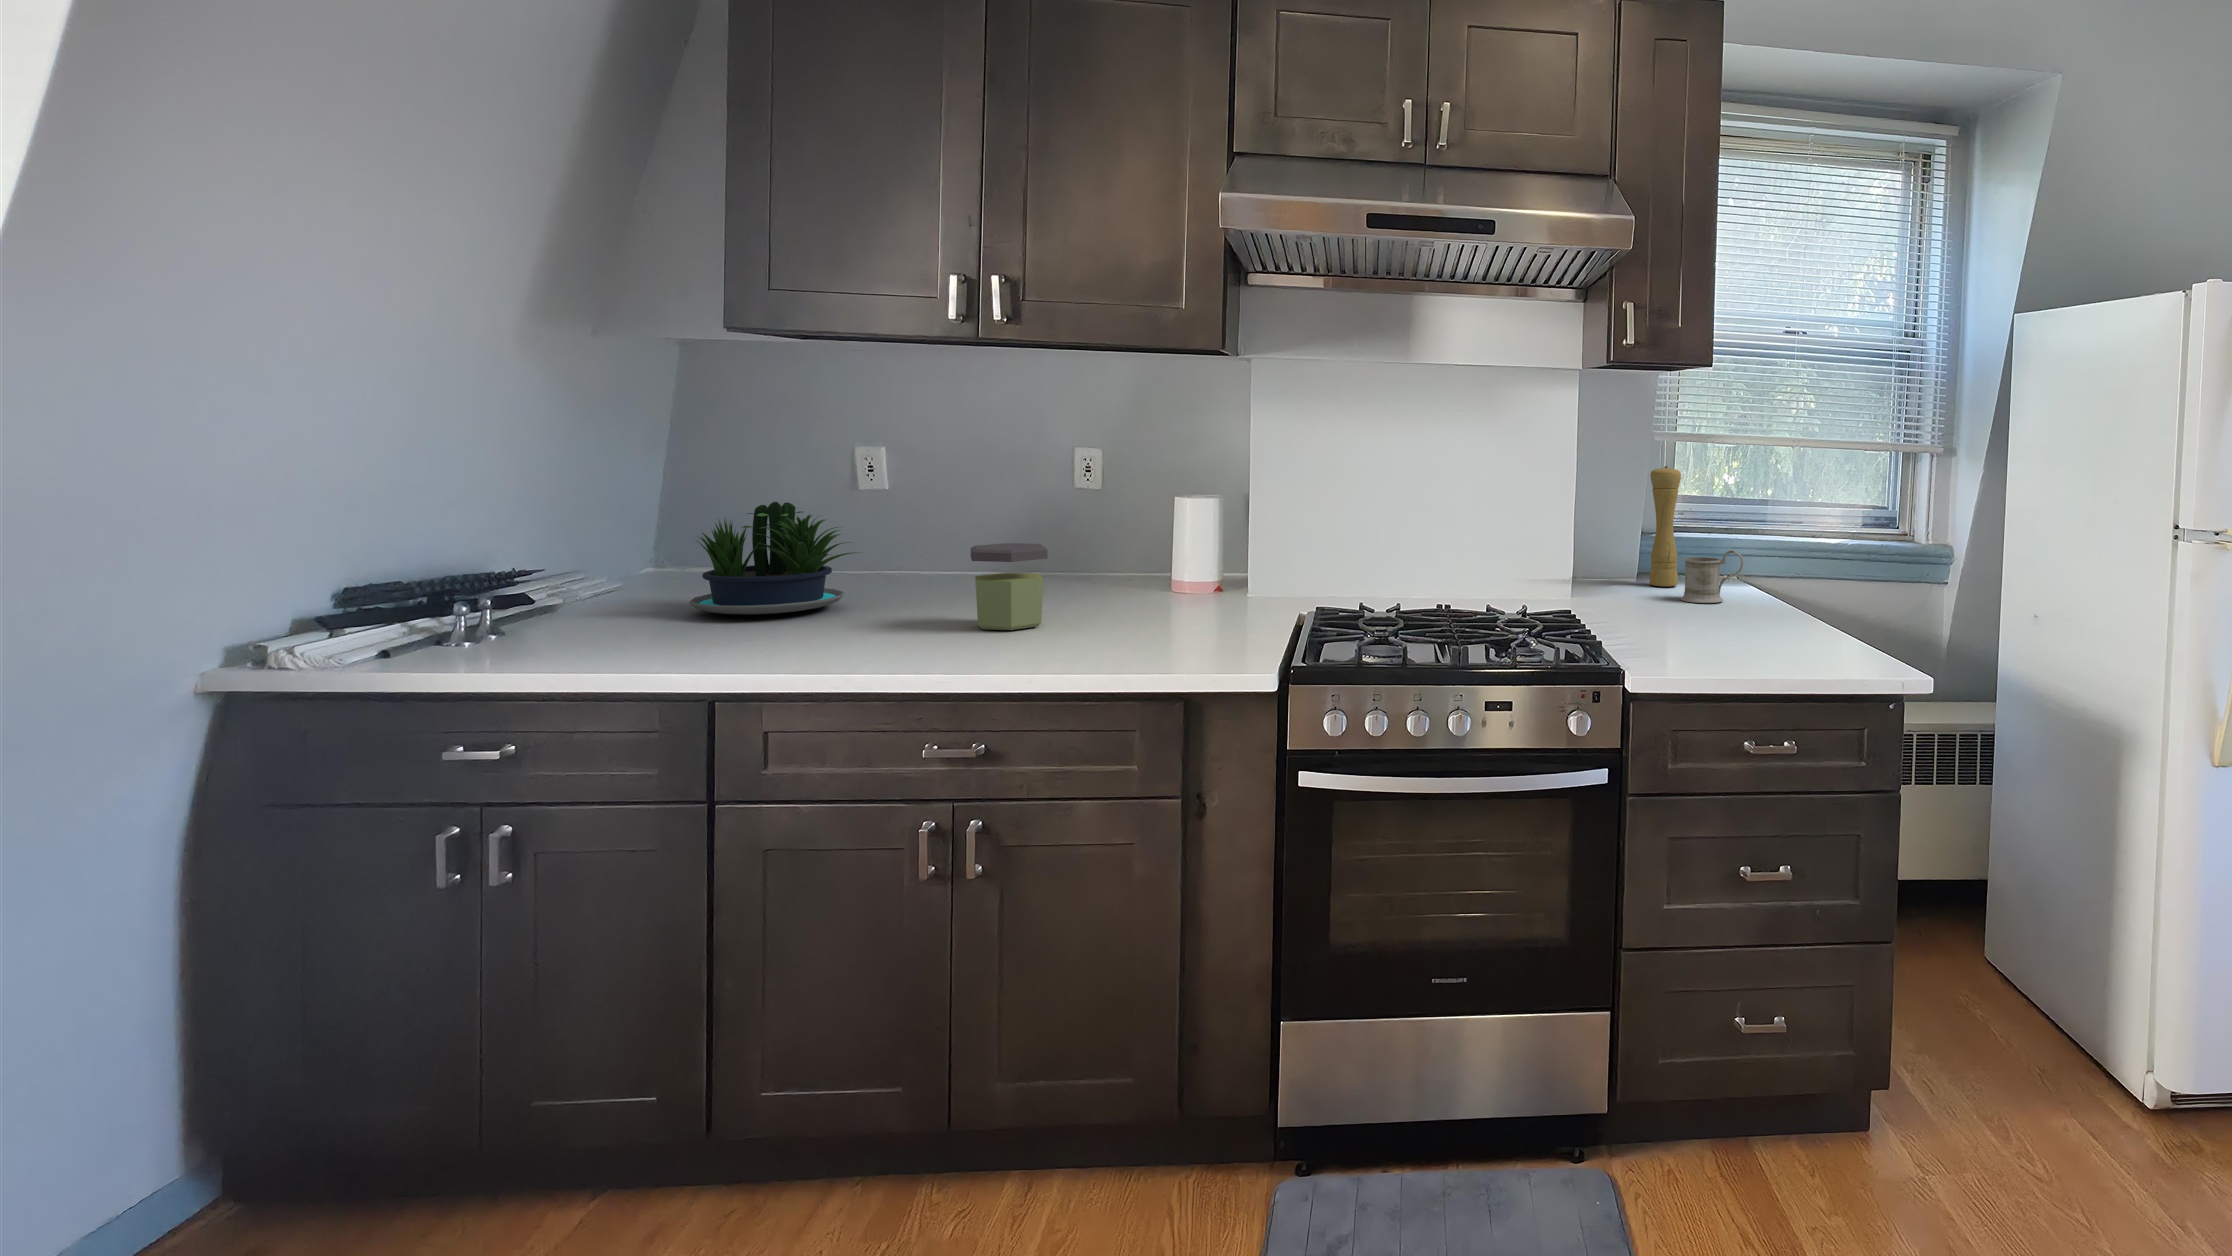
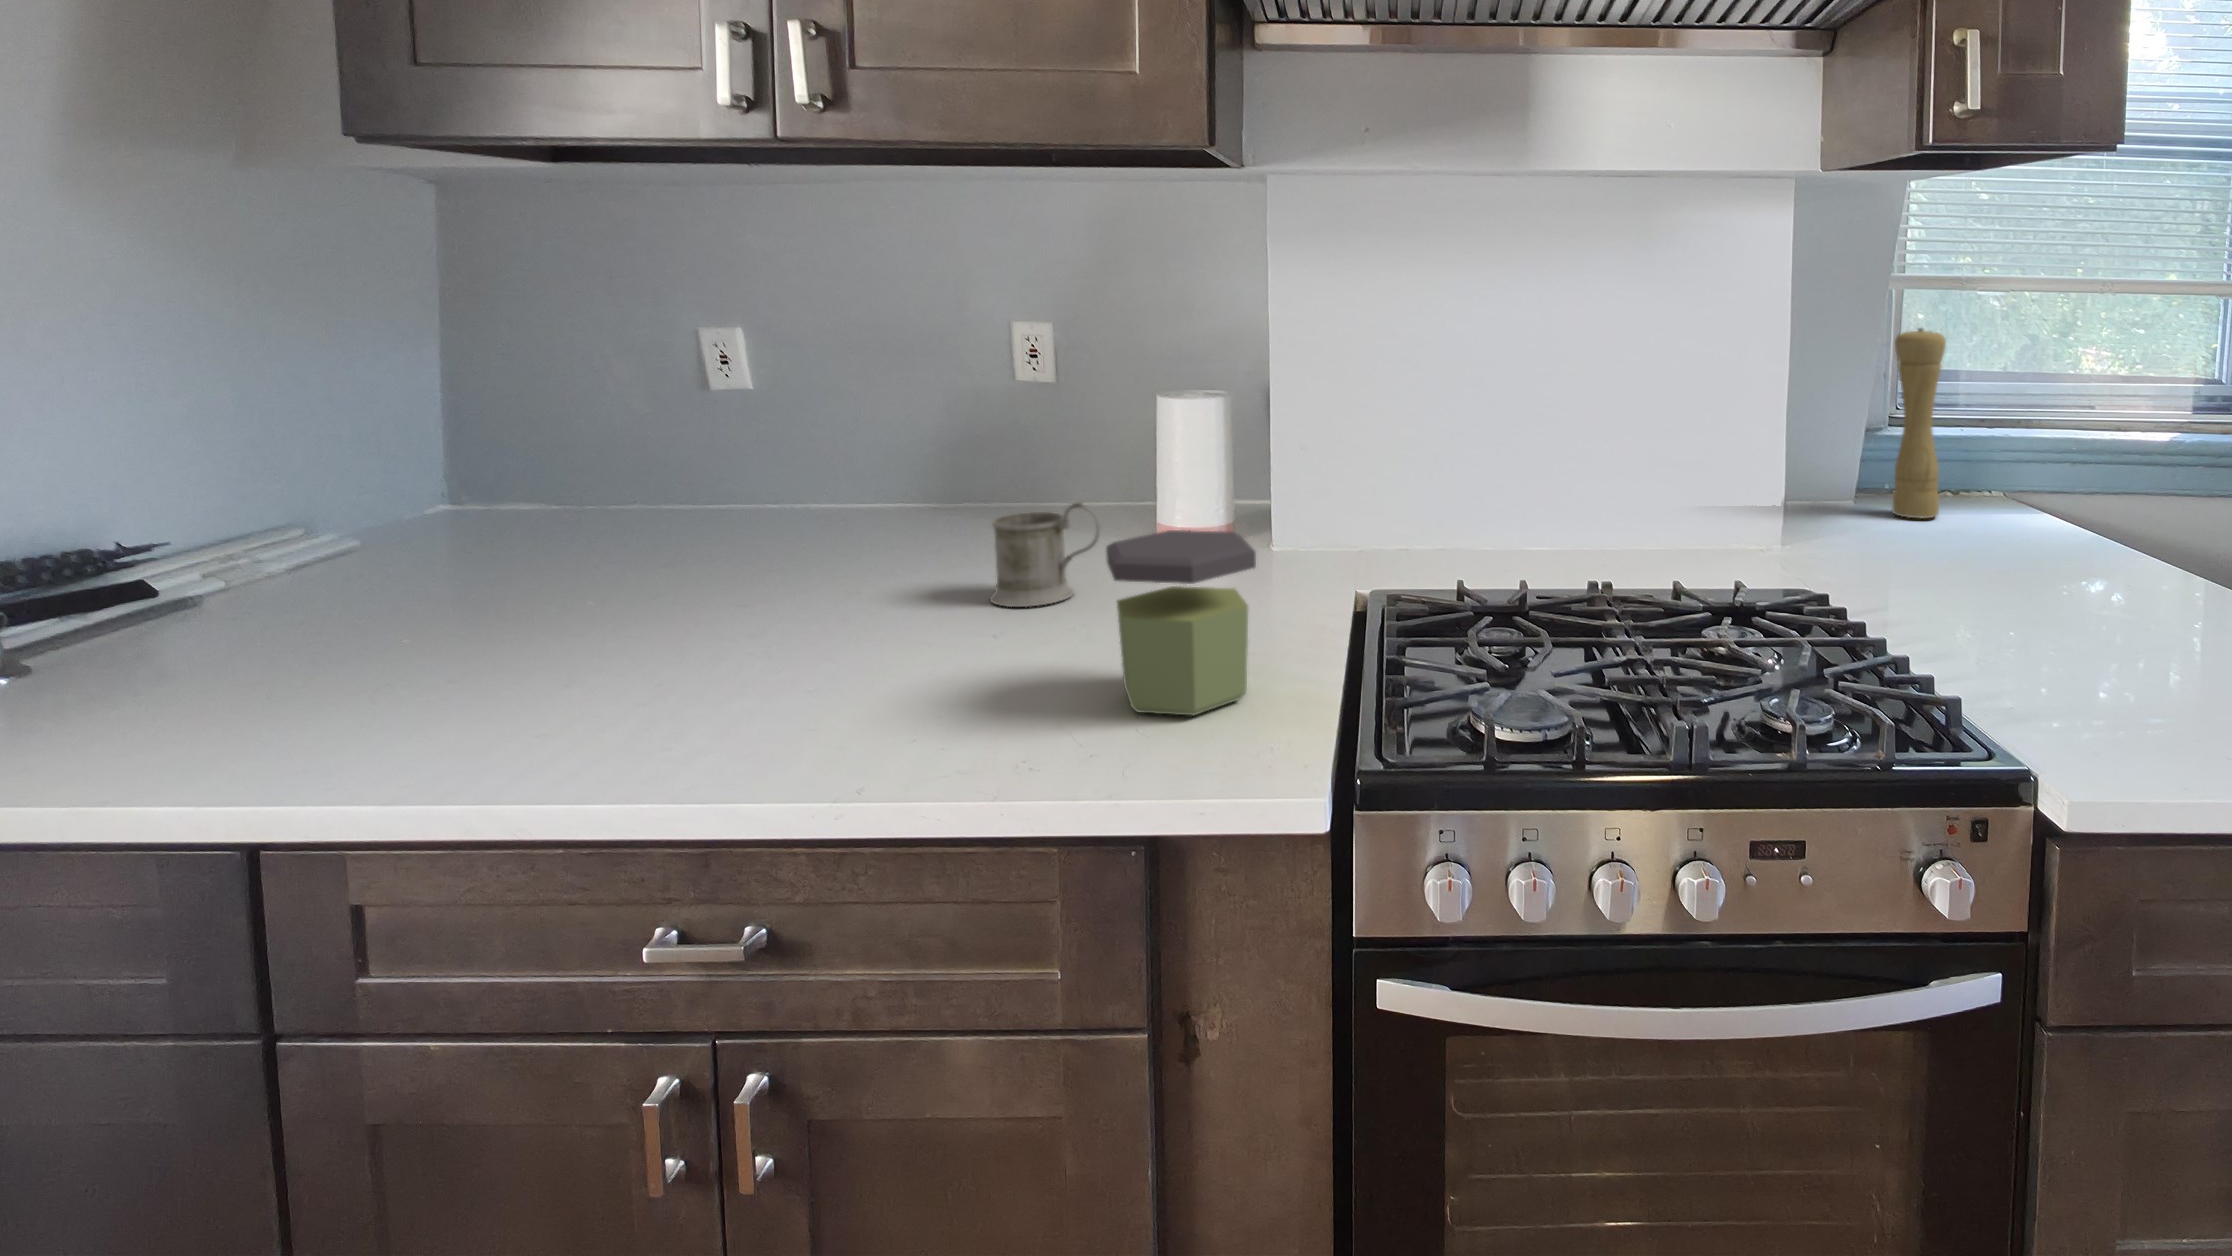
potted plant: present [689,502,858,615] -> none [349,428,660,625]
jar: present [971,543,1048,630] -> present [1106,530,1256,716]
mug: present [1681,550,1743,603] -> present [990,500,1101,607]

